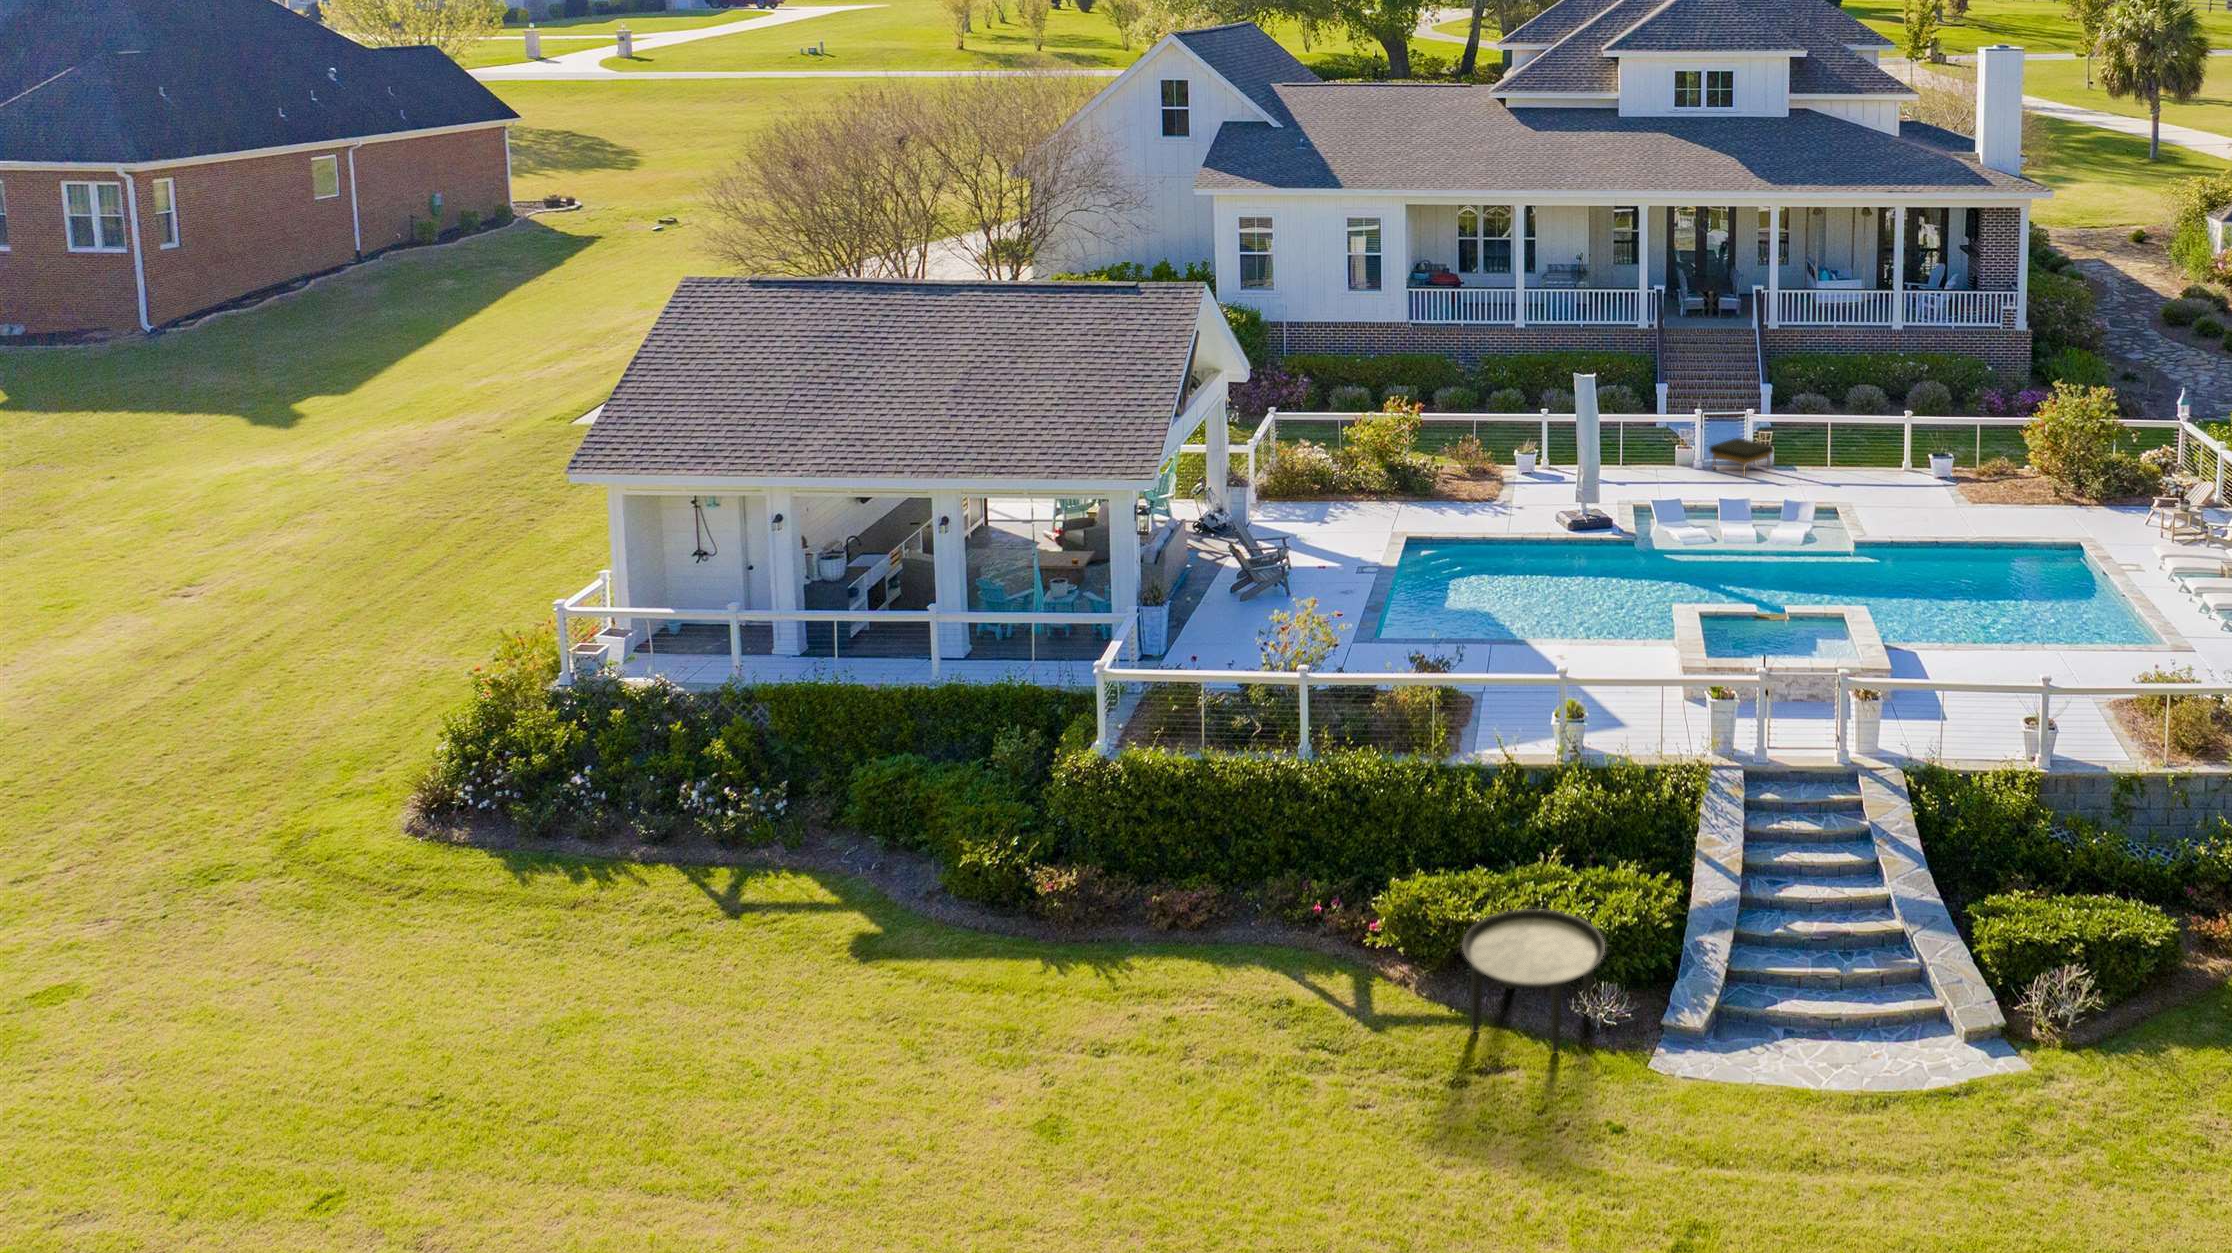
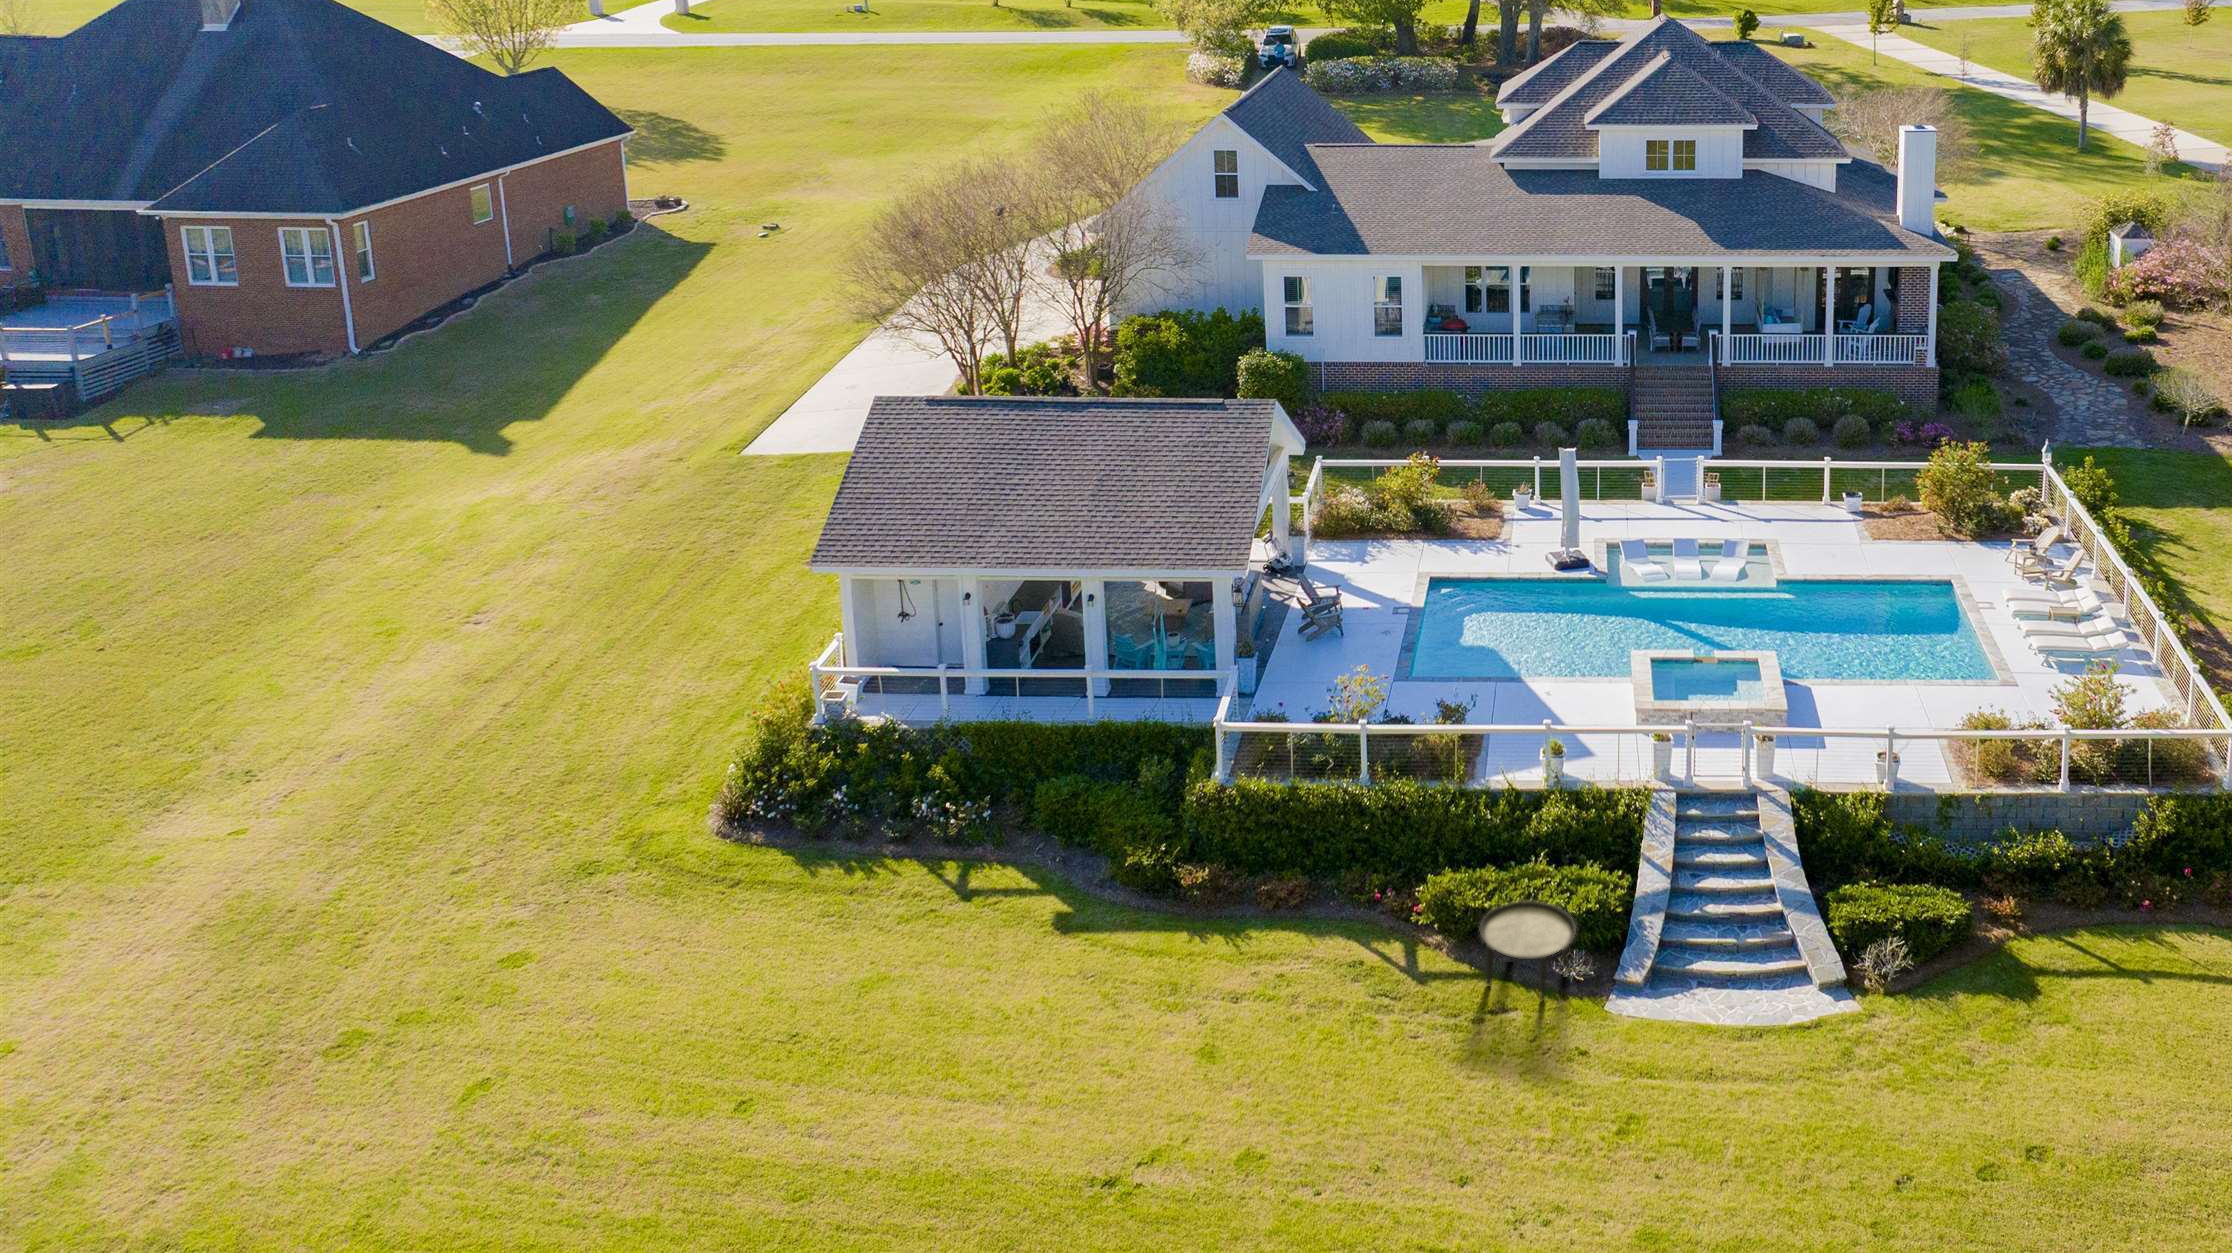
ottoman: present [1709,438,1774,475] -> none [1668,479,1720,514]

